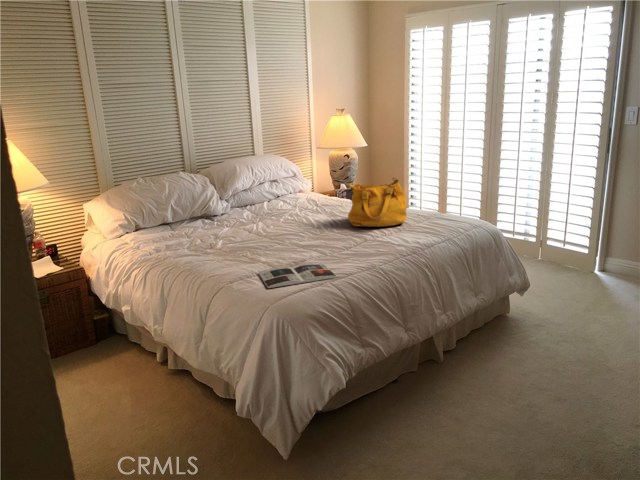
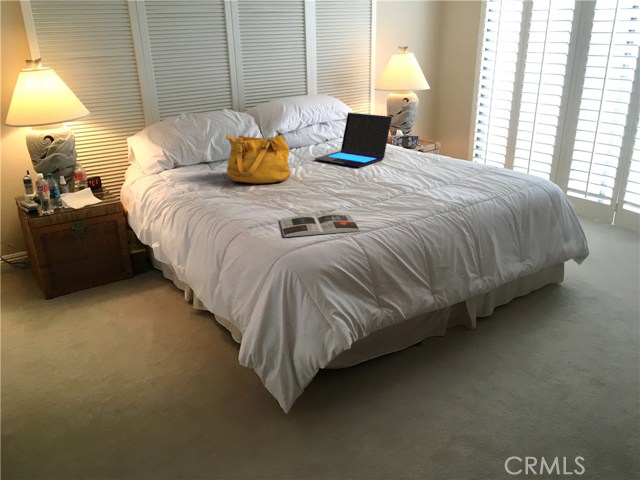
laptop: none [272,170,342,220] -> present [315,113,392,167]
handbag: present [348,178,407,227] -> present [226,130,290,183]

